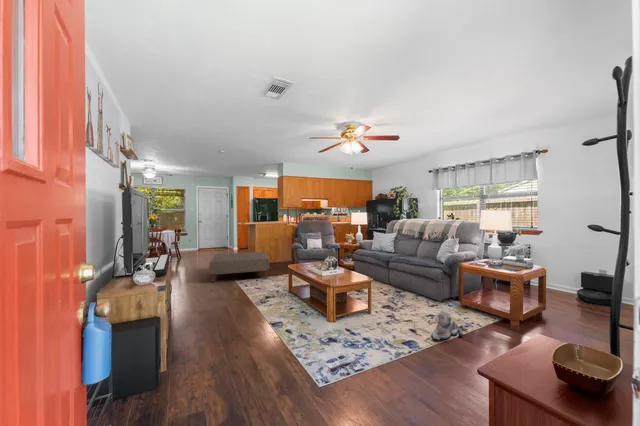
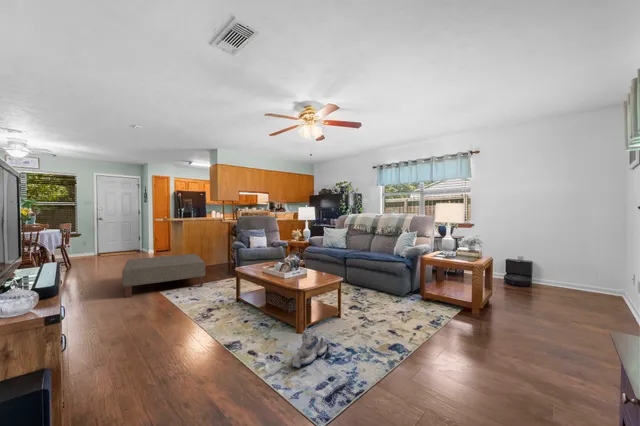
plush toy: present [432,311,463,340] -> present [292,328,332,368]

